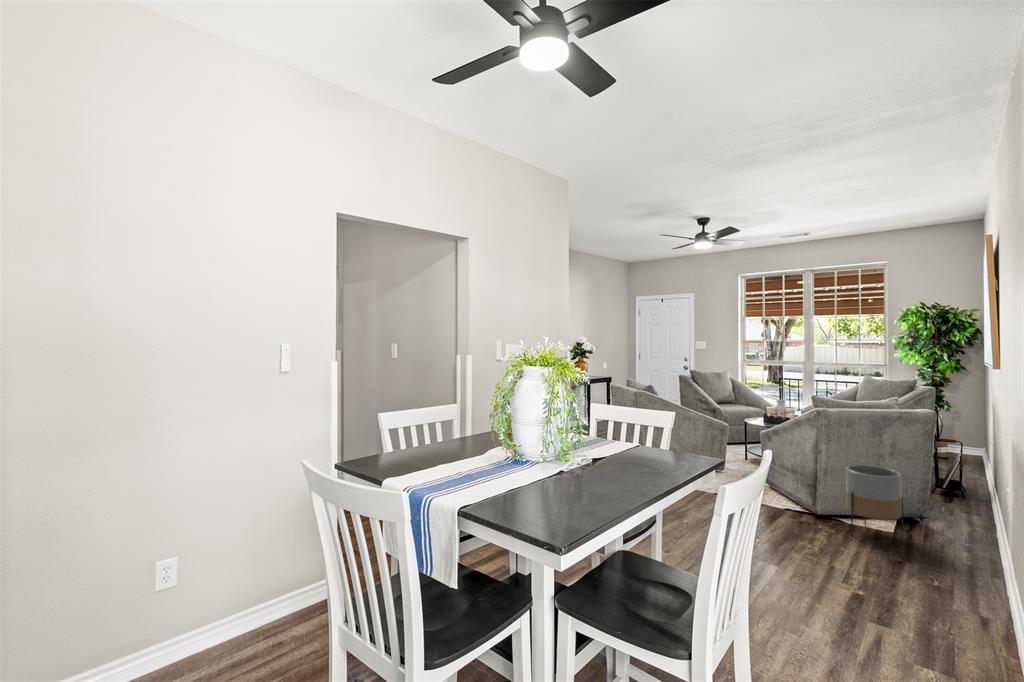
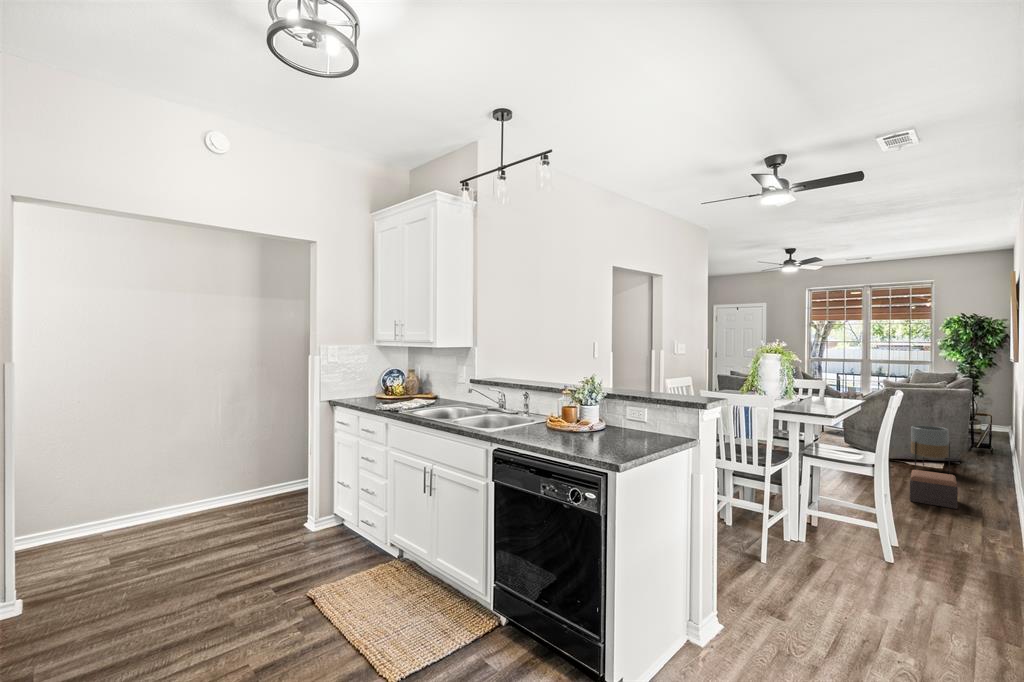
footstool: none [829,560,913,650] -> present [910,470,958,509]

